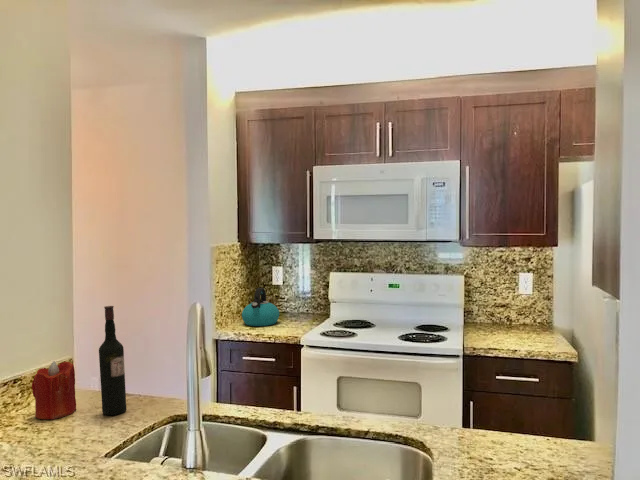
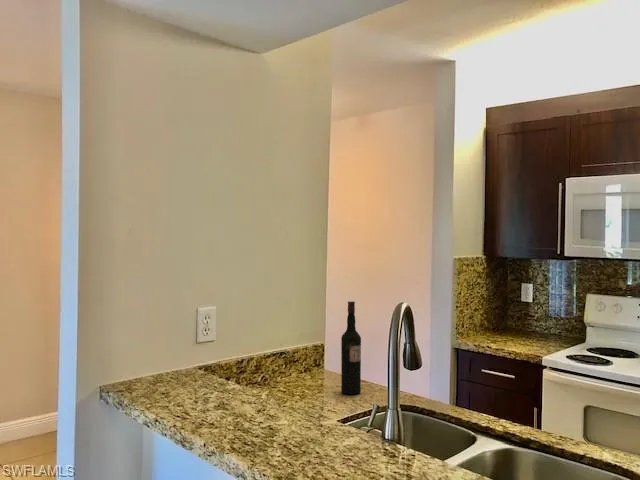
kettle: present [242,288,279,326] -> none [485,302,525,341]
candle: present [32,361,76,419] -> none [291,342,323,389]

